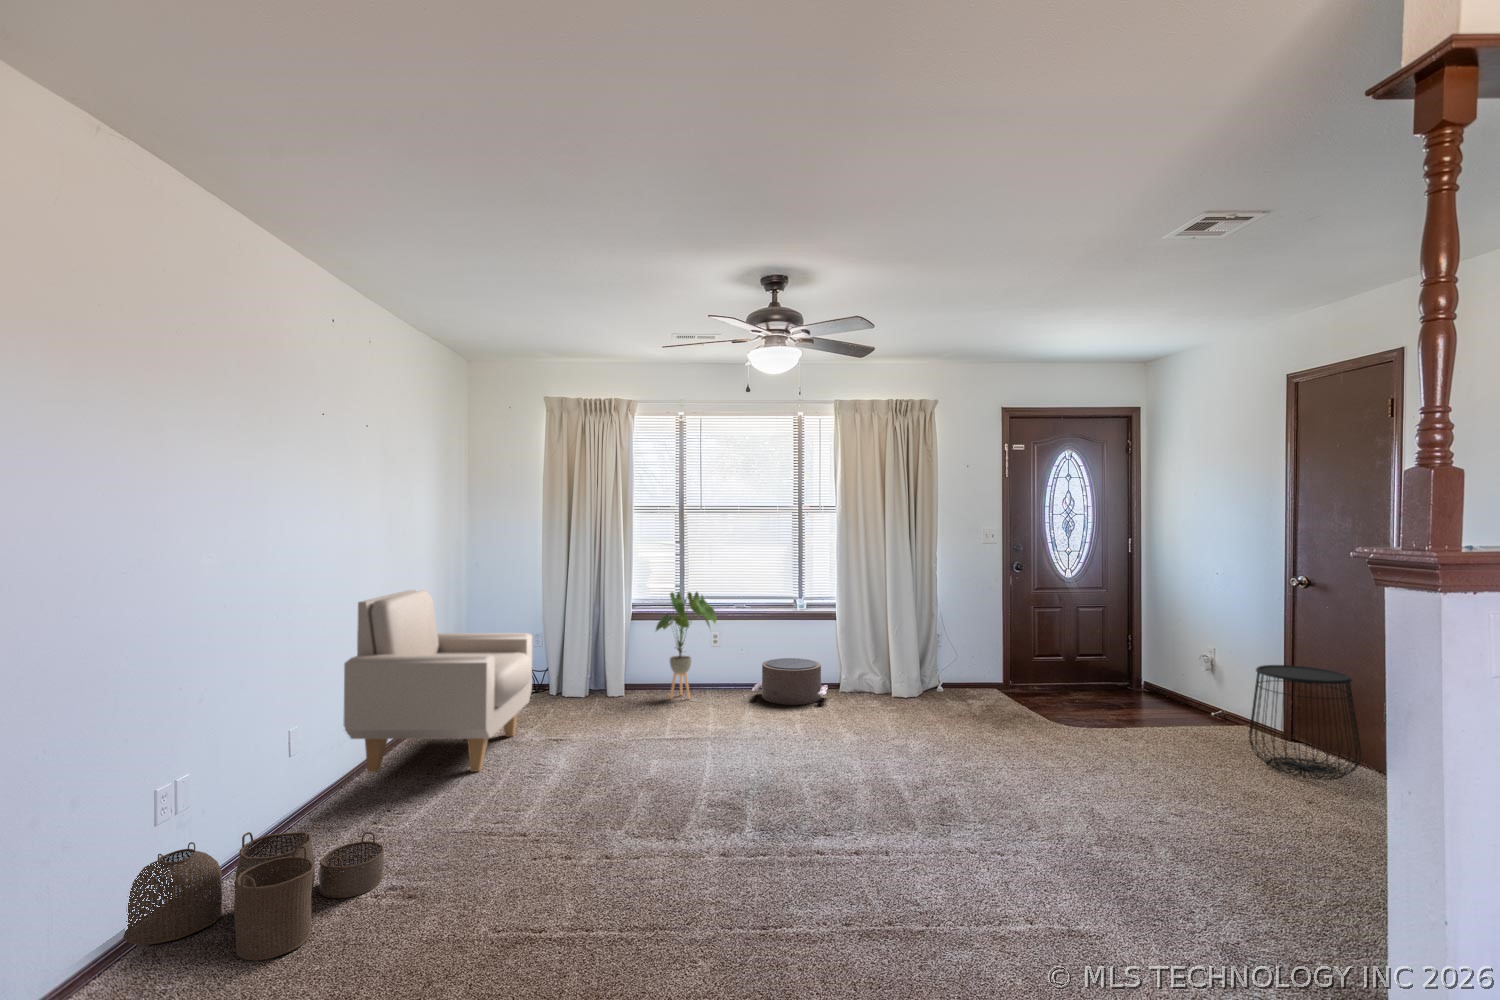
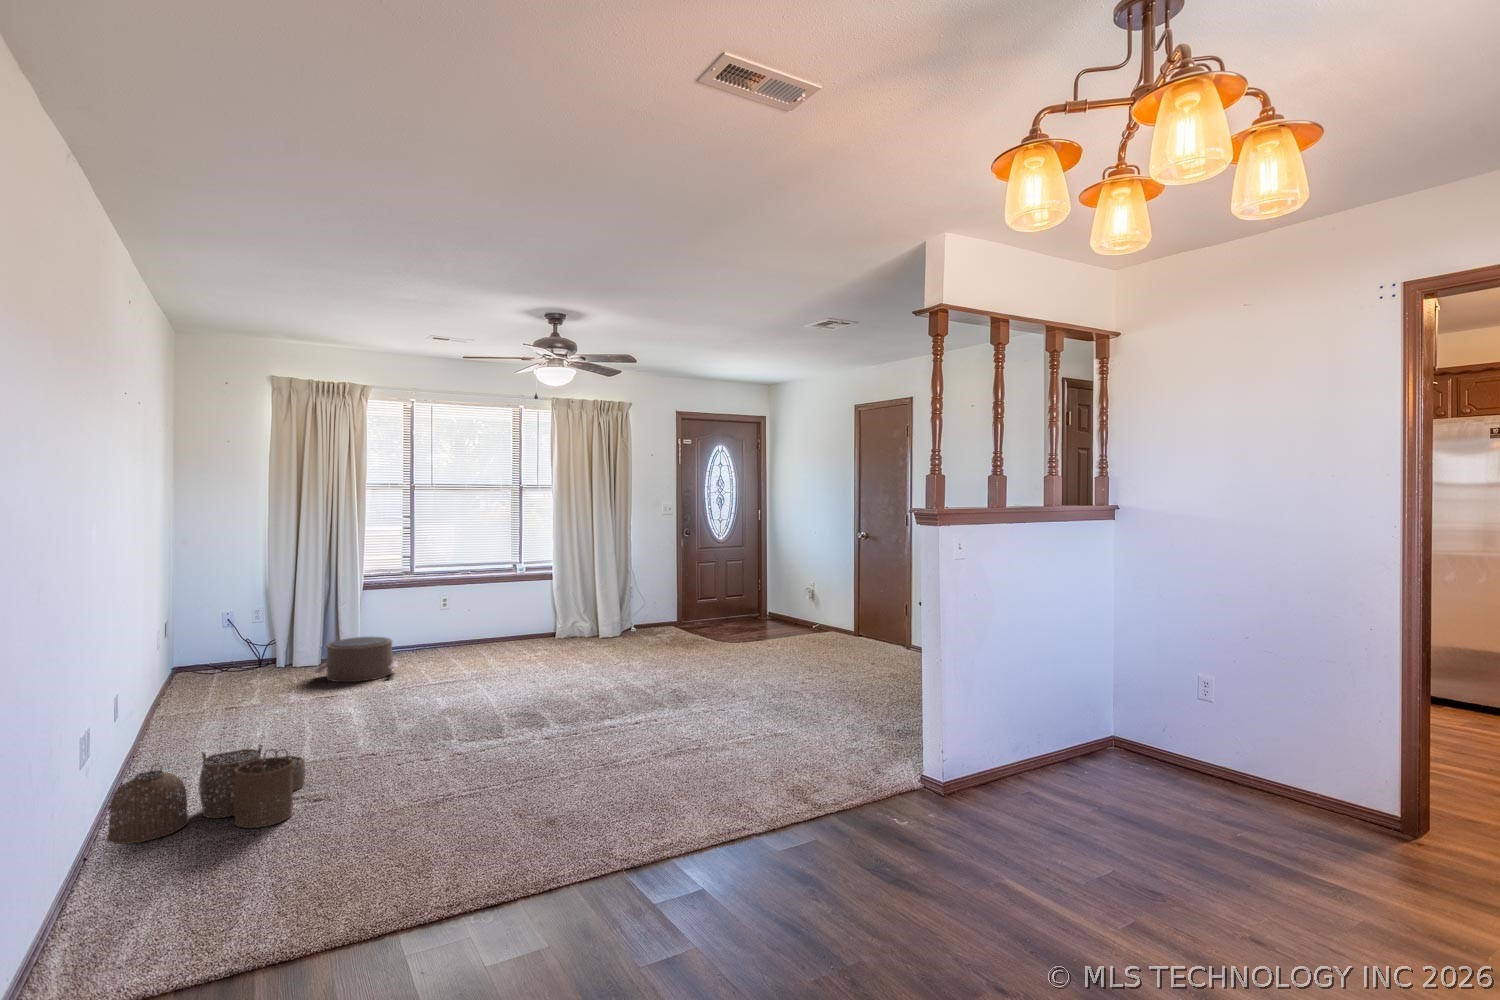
armchair: present [344,590,532,772] -> none [149,566,311,737]
house plant: present [656,592,716,699] -> none [399,561,458,658]
pouf: present [752,658,828,705] -> present [315,637,400,682]
side table: present [1249,665,1361,778] -> none [837,586,891,649]

